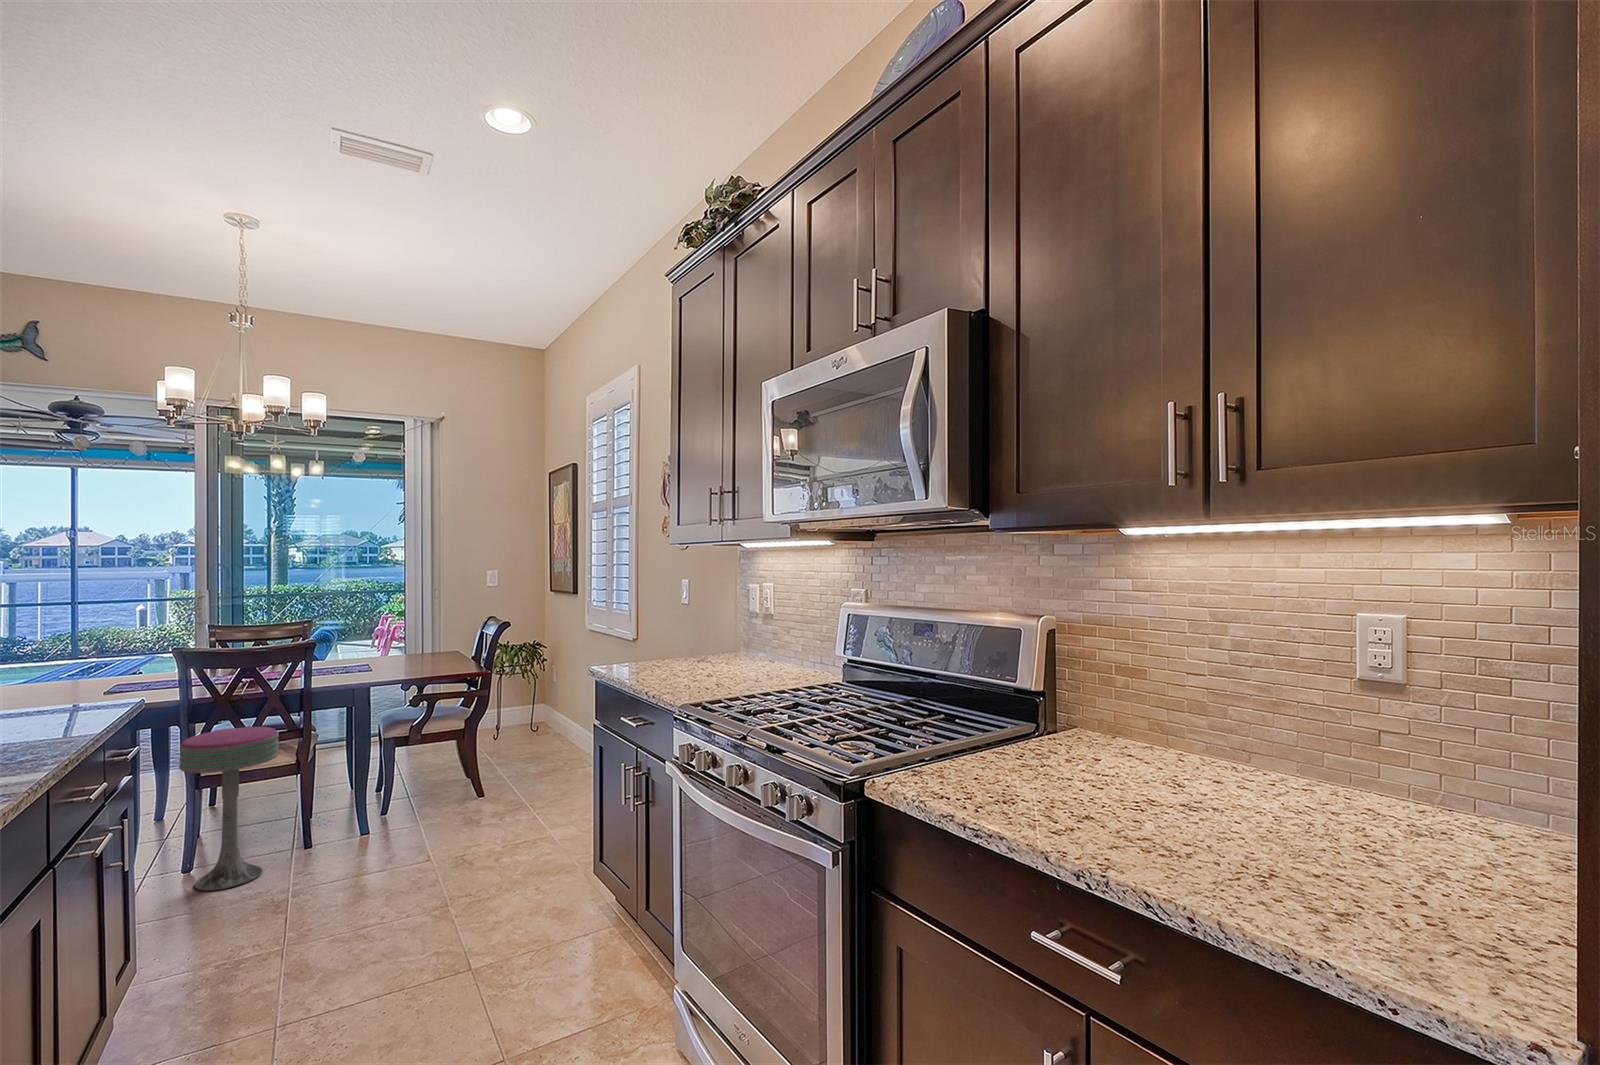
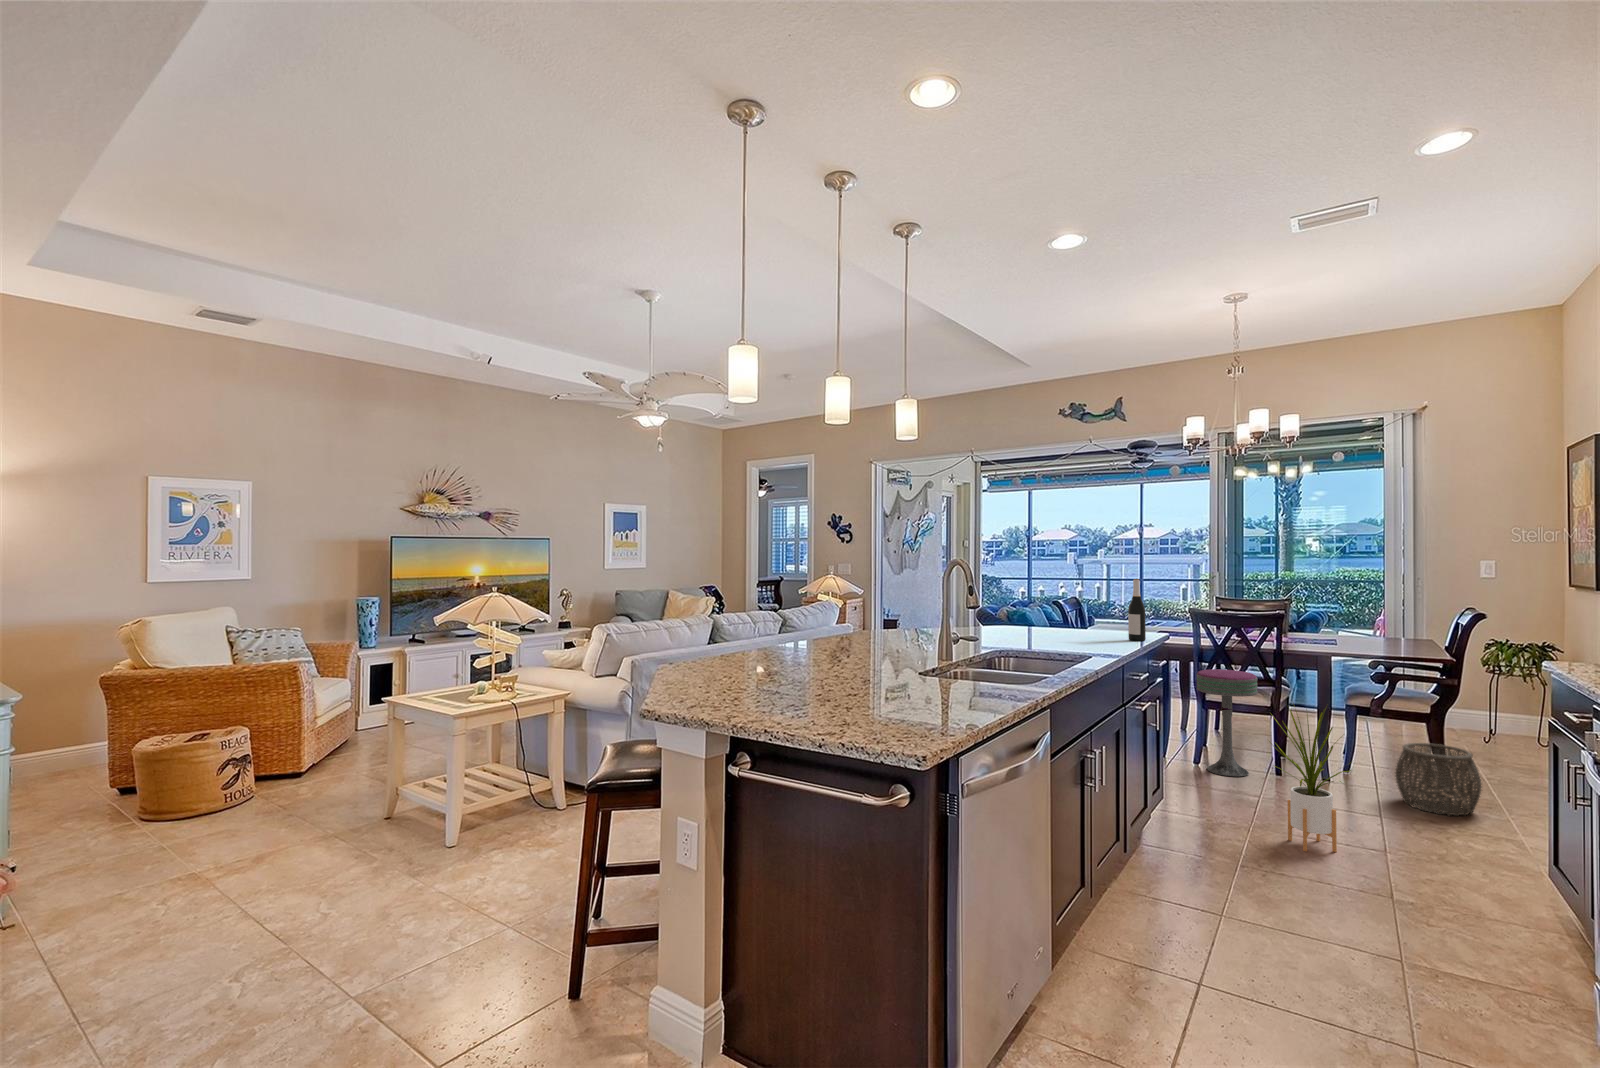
wine bottle: none [48,605,92,726] -> present [1128,579,1146,641]
house plant: none [319,757,441,979] -> present [1269,706,1351,852]
woven basket: none [447,763,528,845] -> present [1395,743,1482,816]

